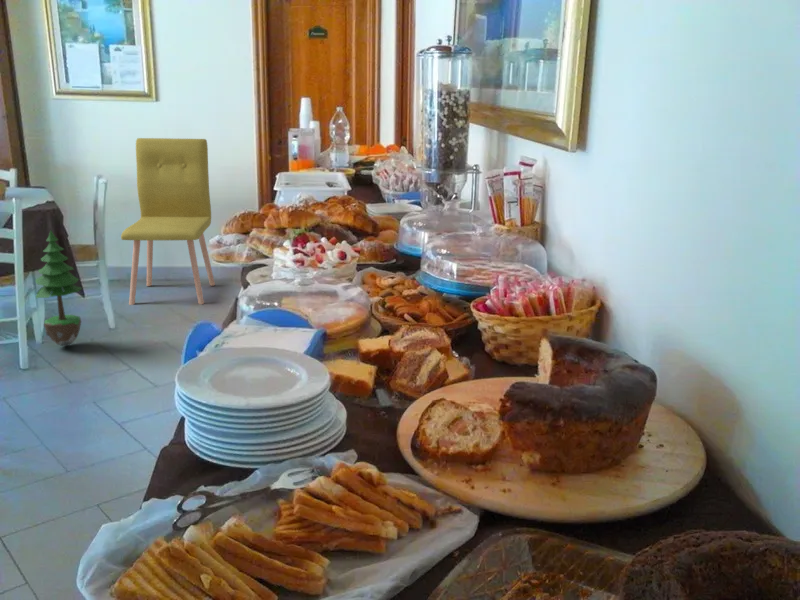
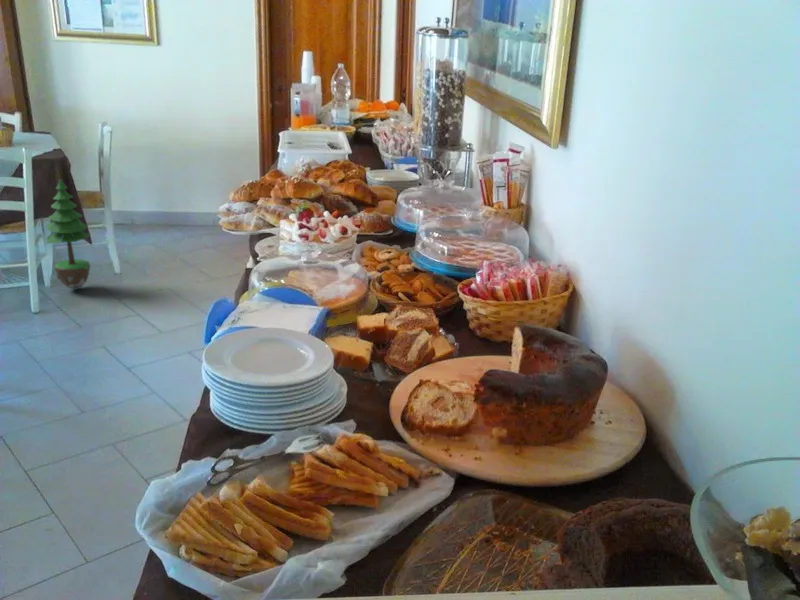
chair: present [121,138,215,305] -> none [126,84,216,250]

